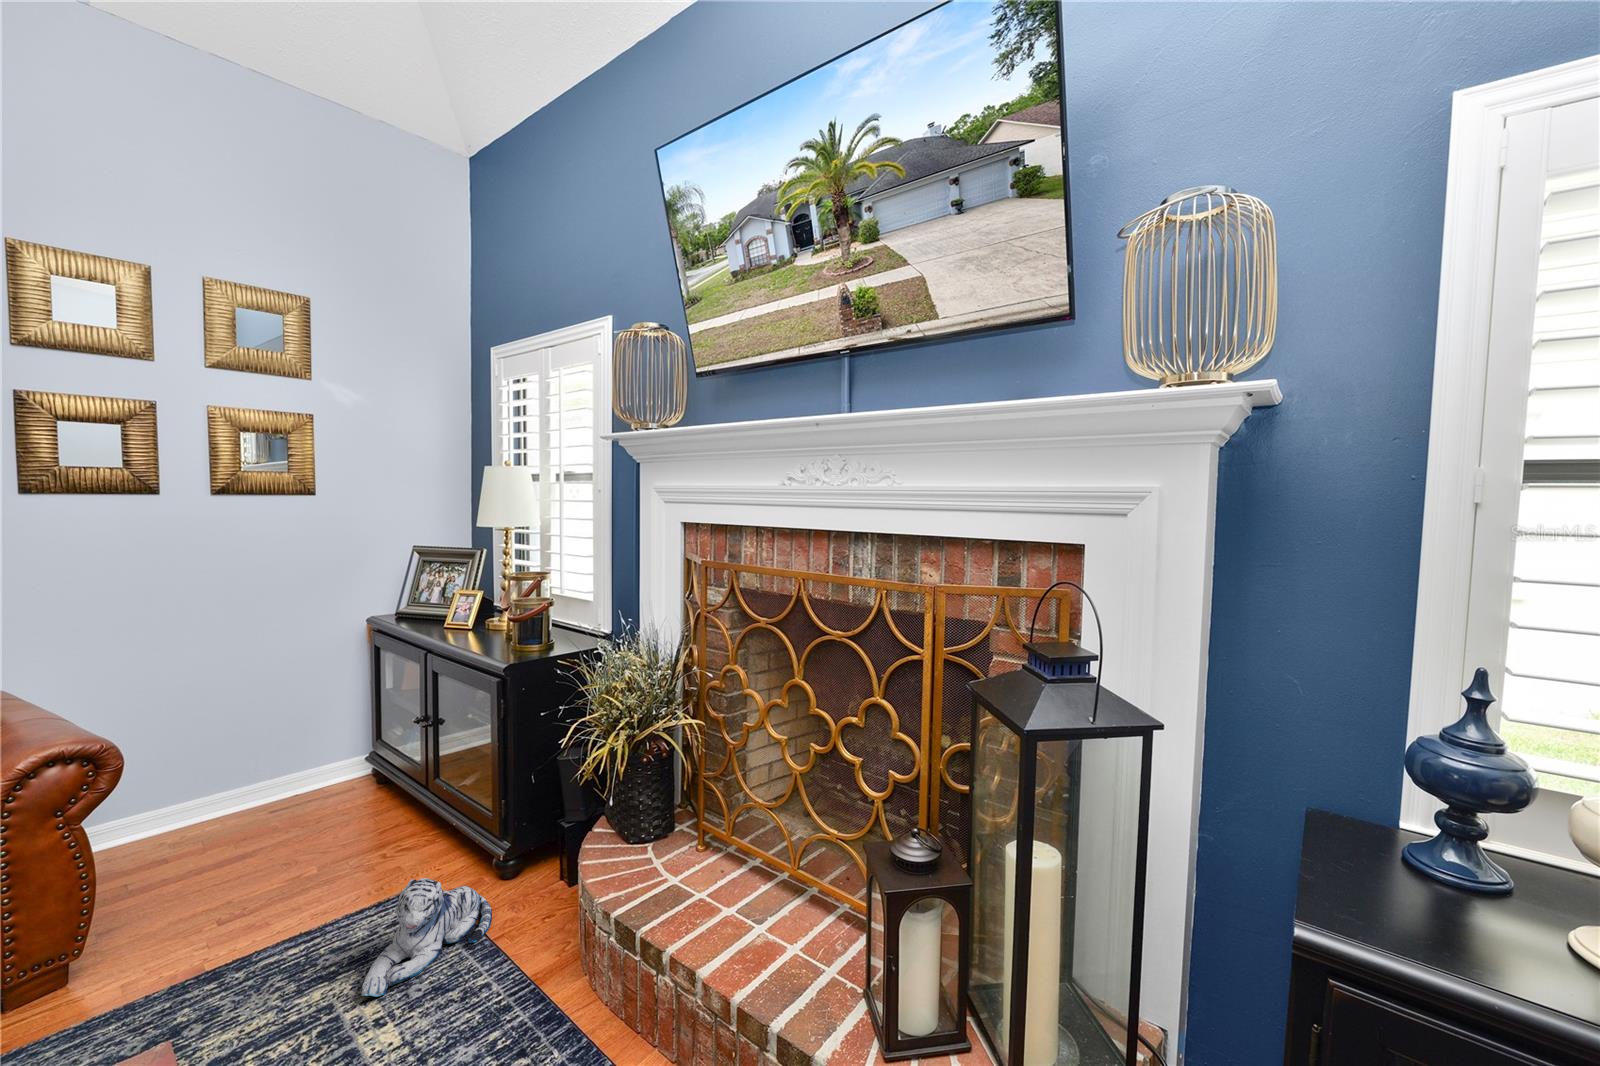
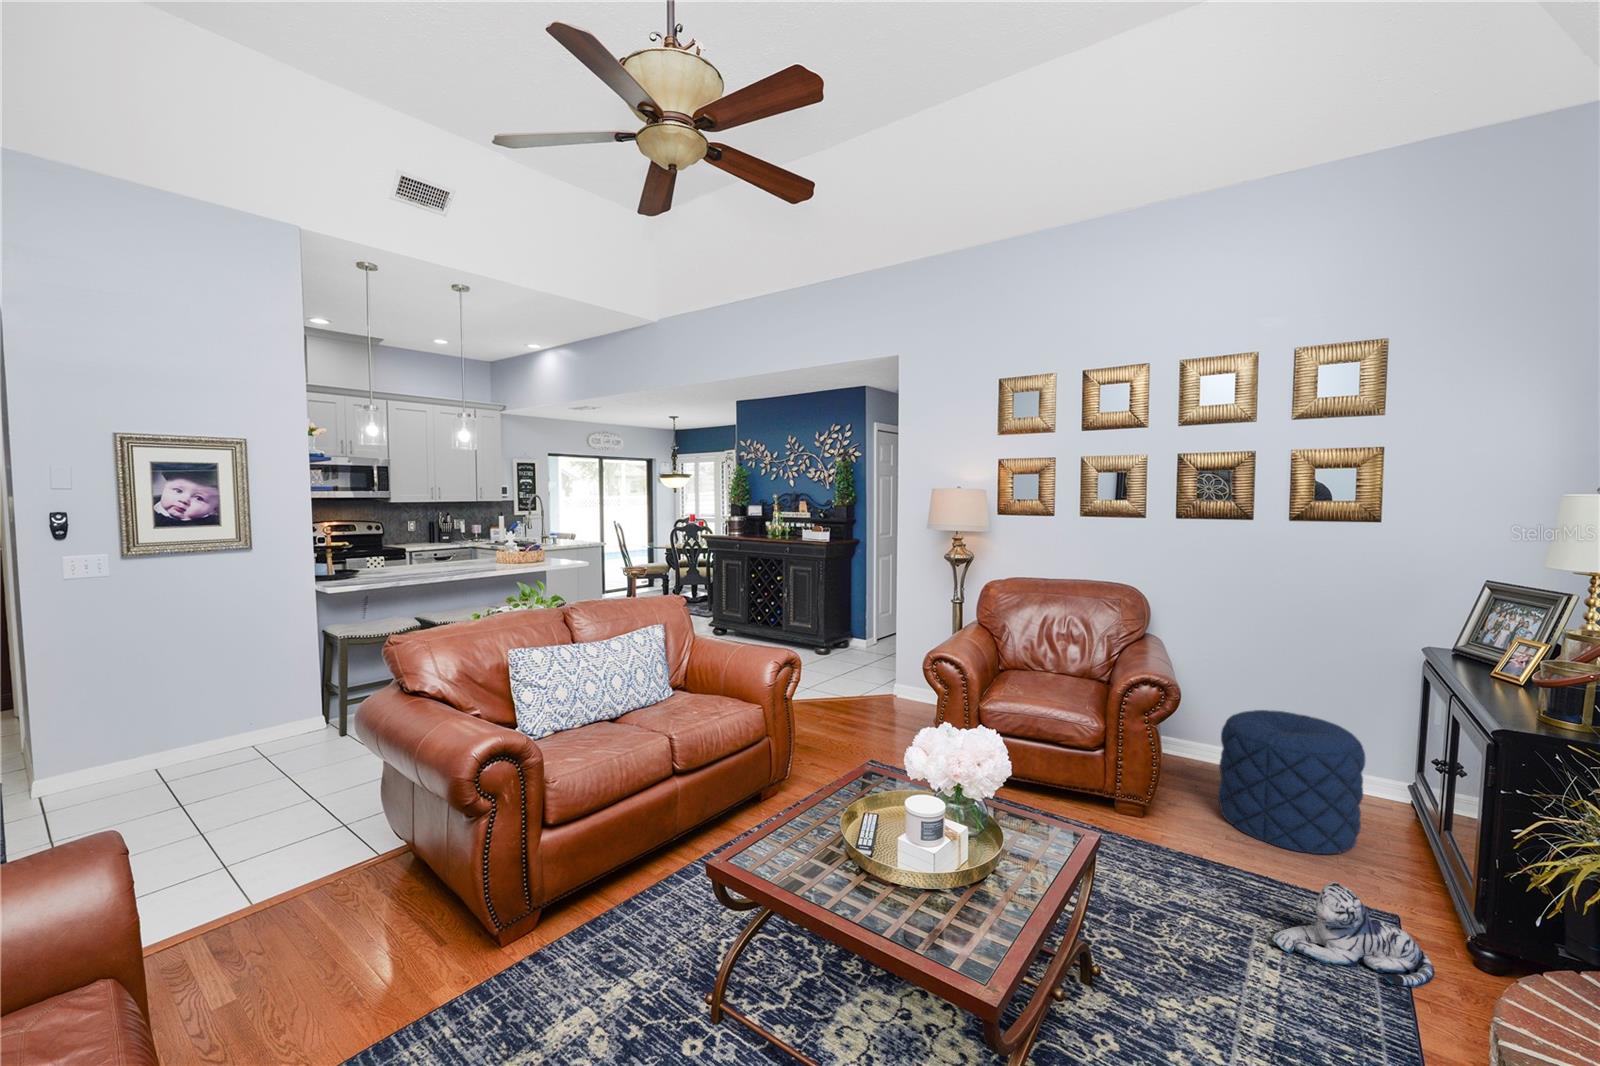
pouf: none [176,720,359,904] -> present [1218,710,1366,854]

